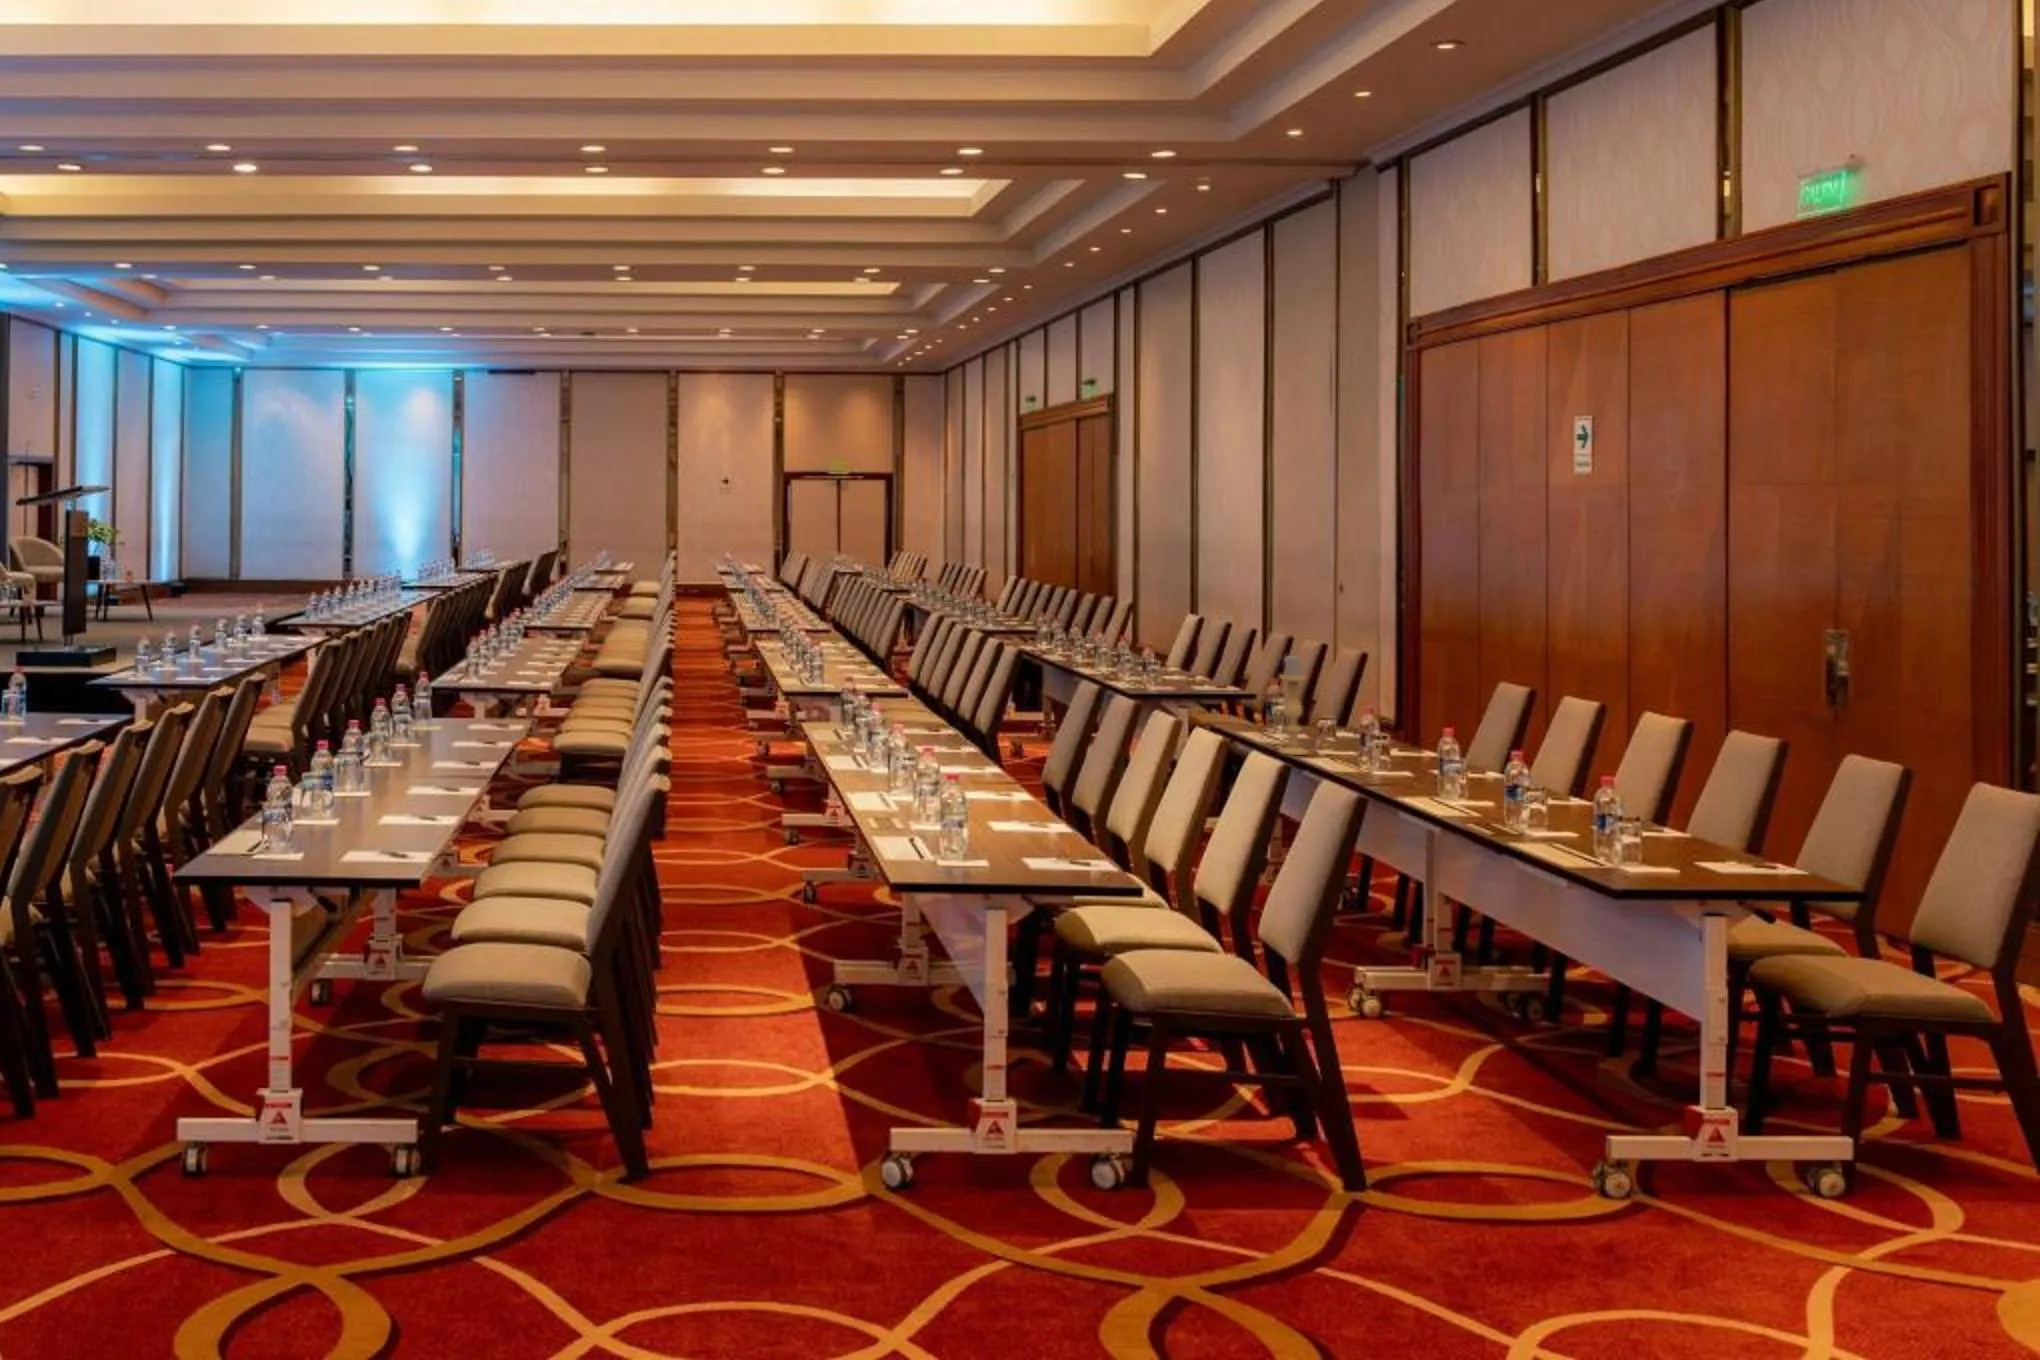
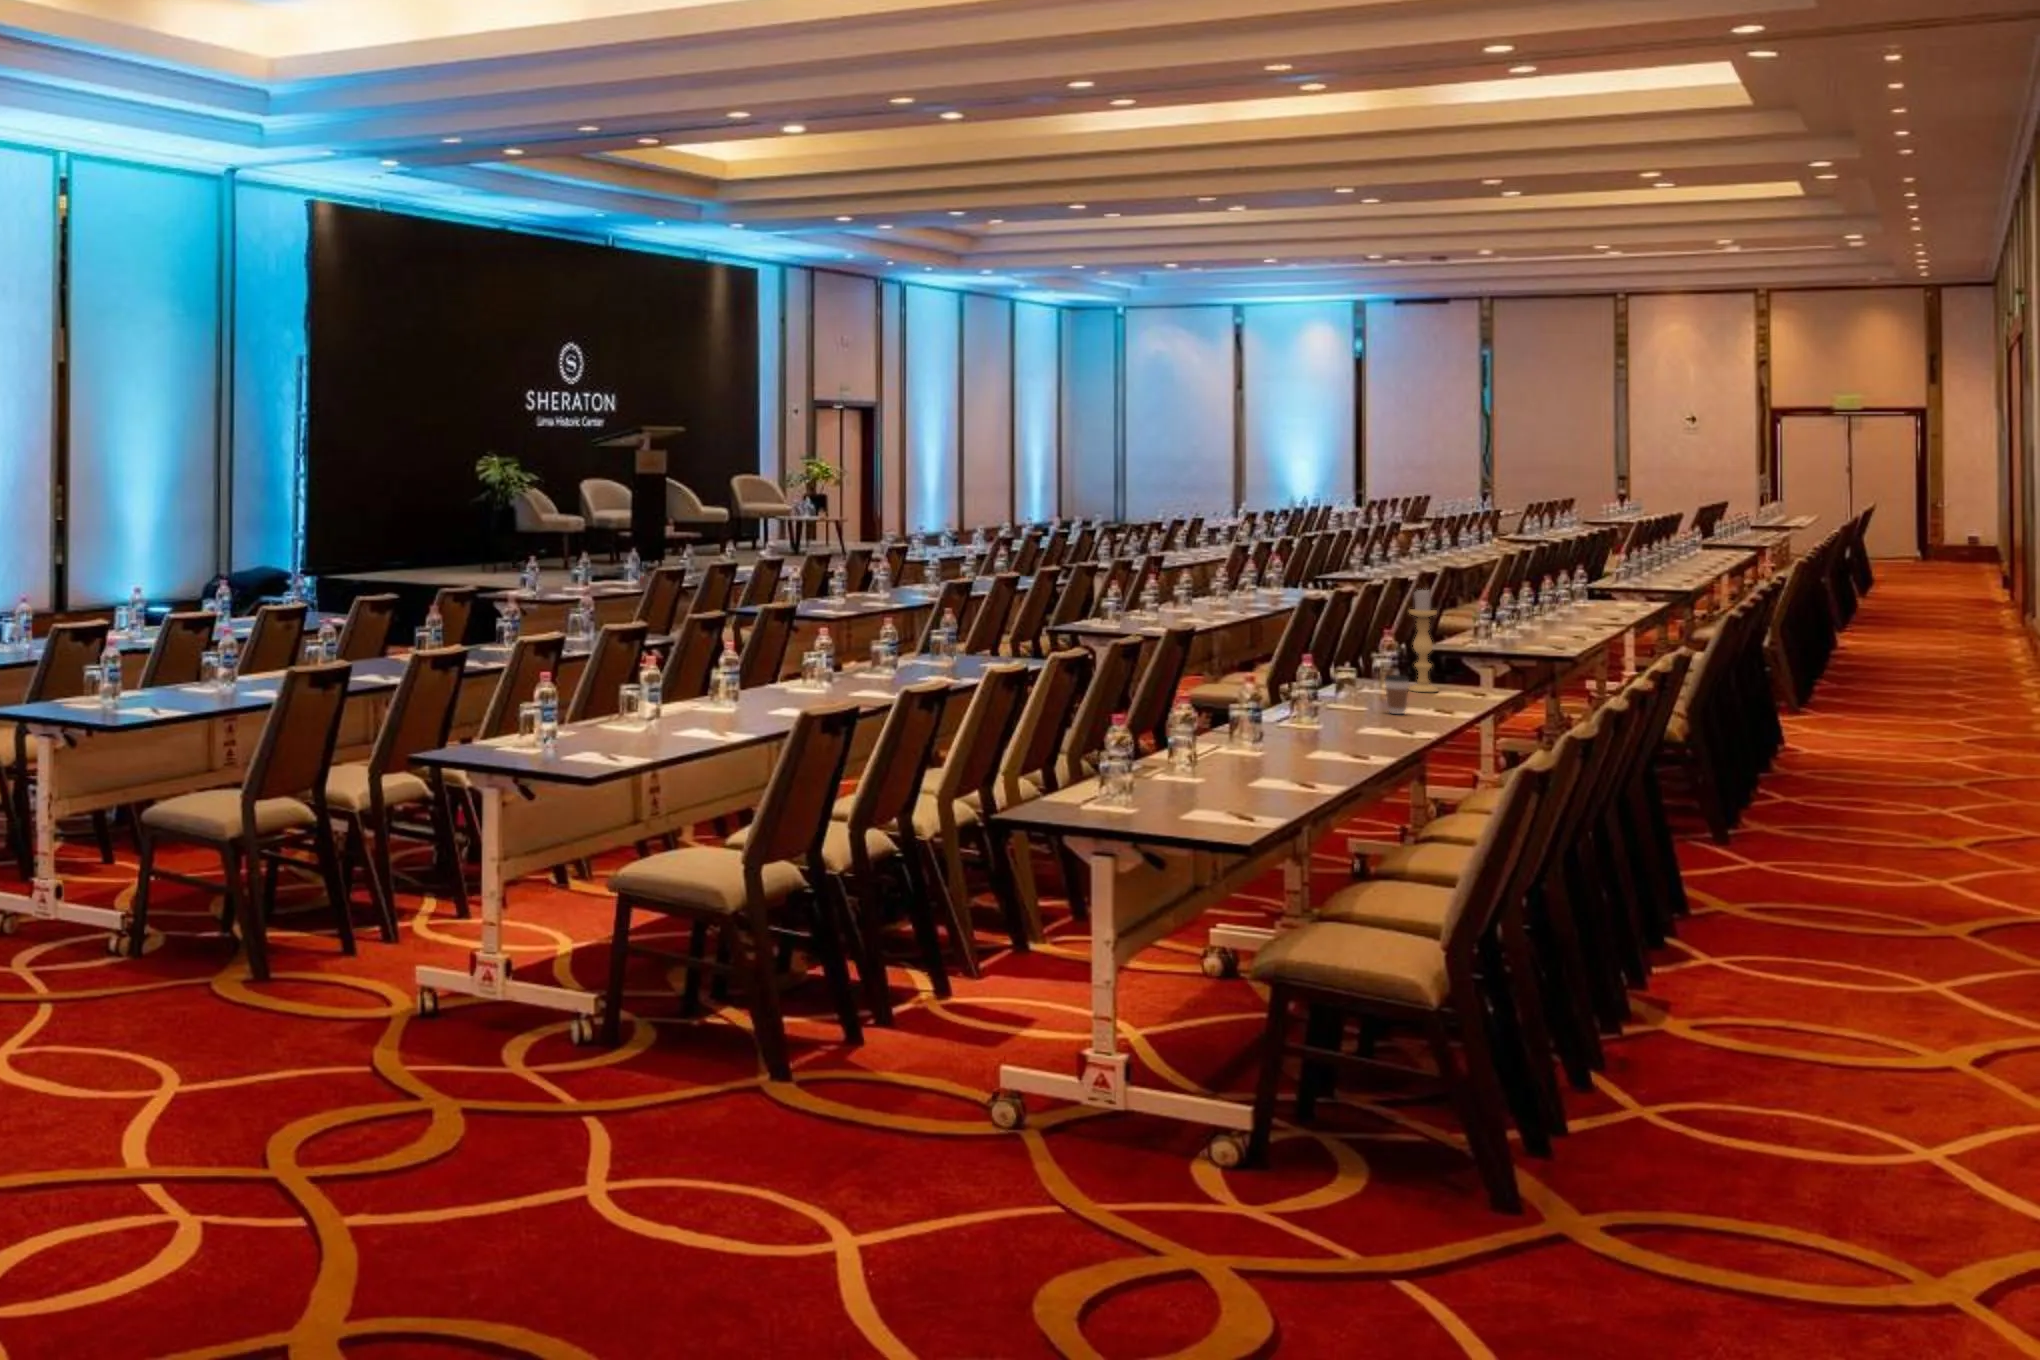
coffee cup: none [1360,743,1384,782] -> present [1384,675,1409,714]

